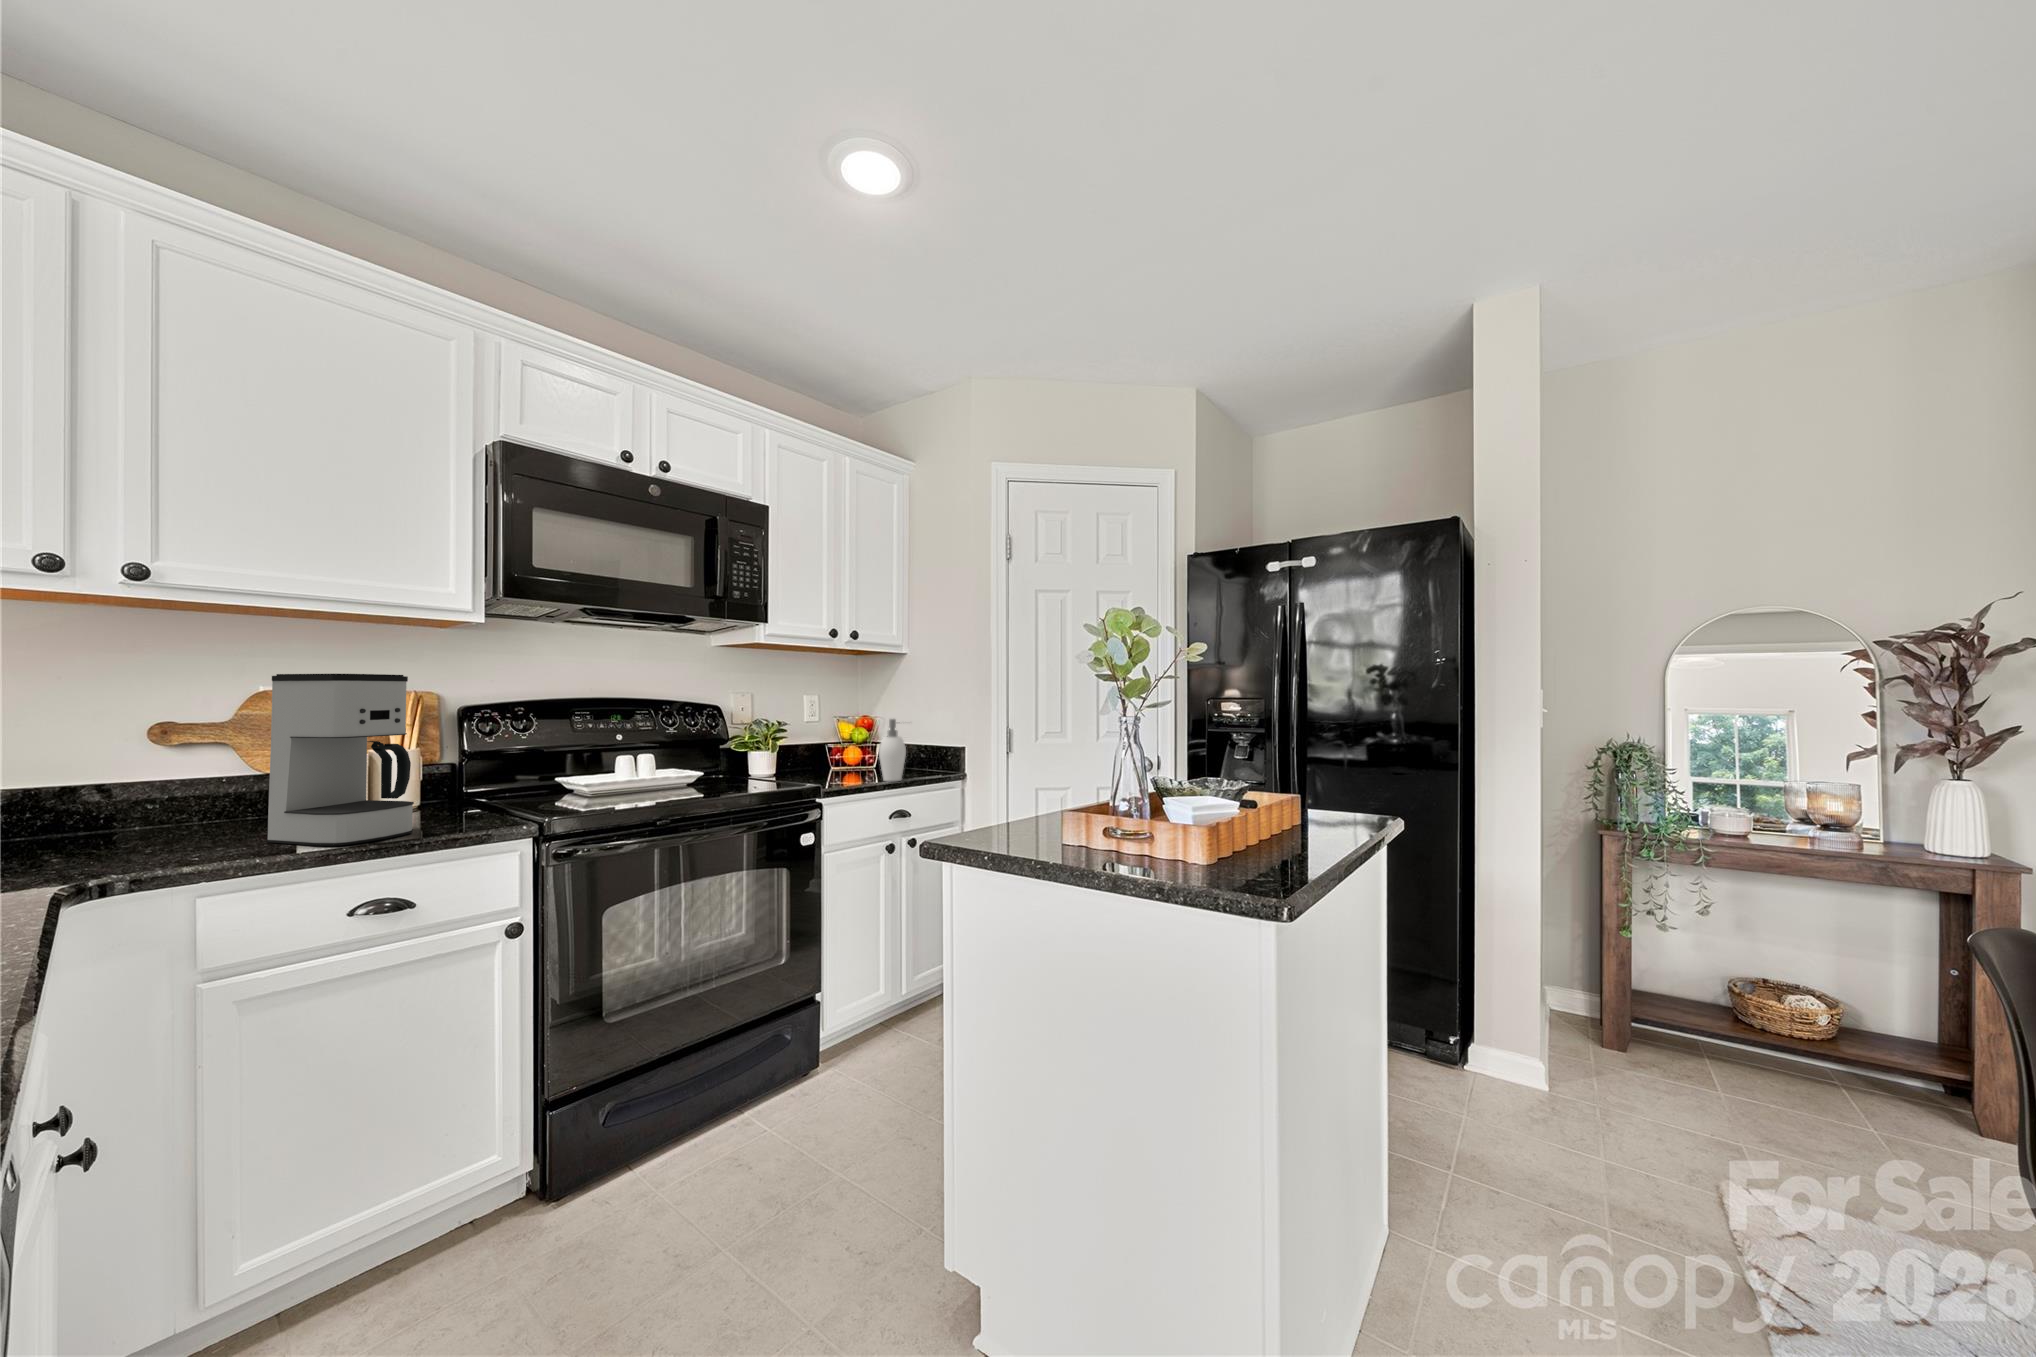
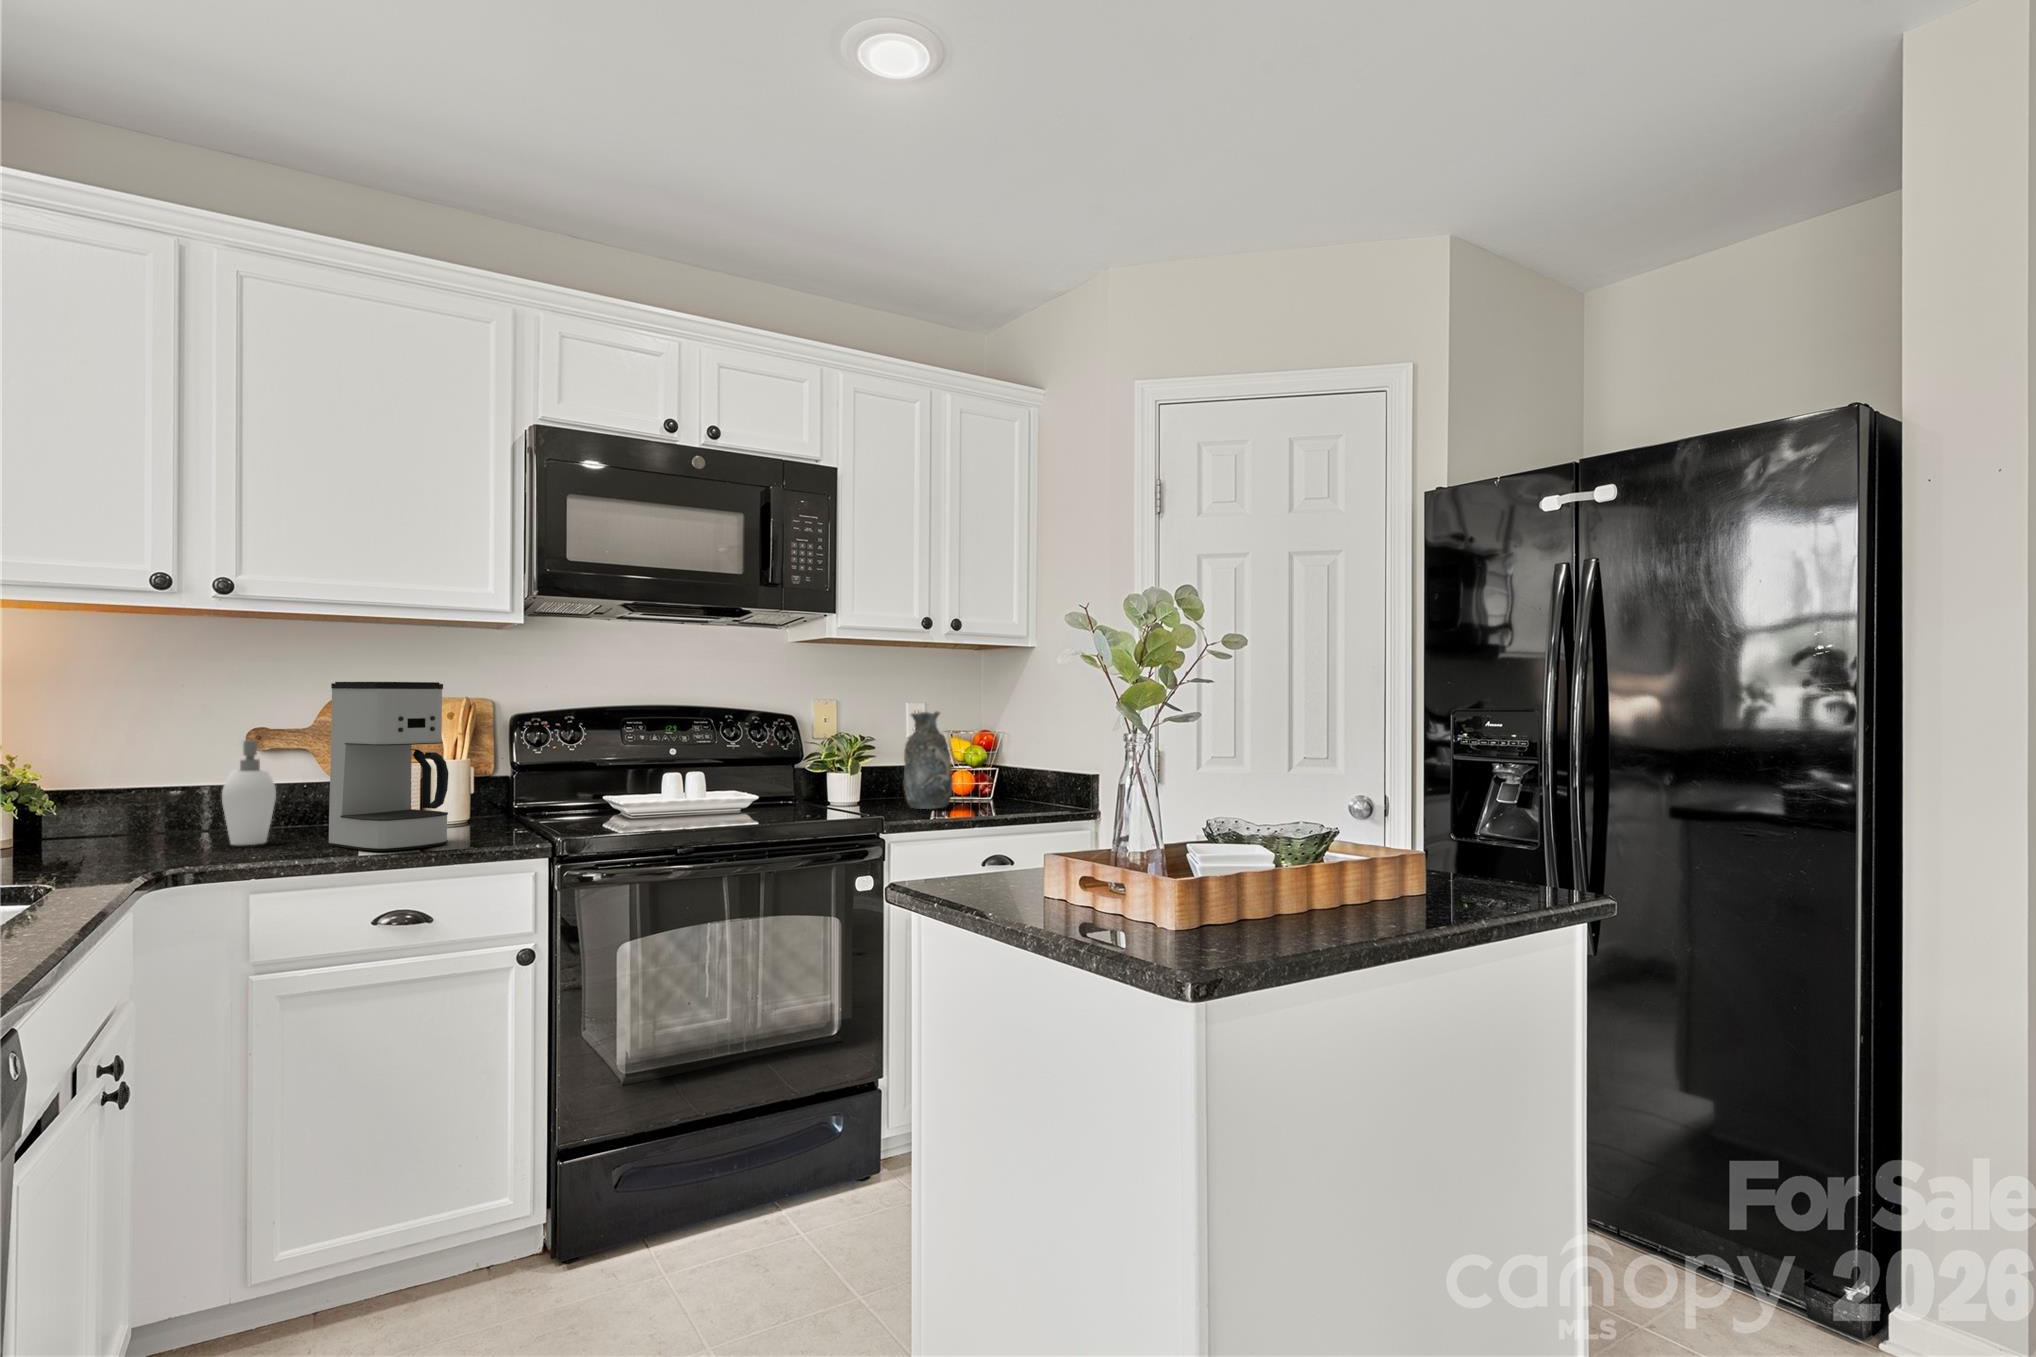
decorative vase: none [818,701,858,777] -> present [903,711,953,809]
soap dispenser: present [879,719,906,782] -> present [222,740,276,845]

